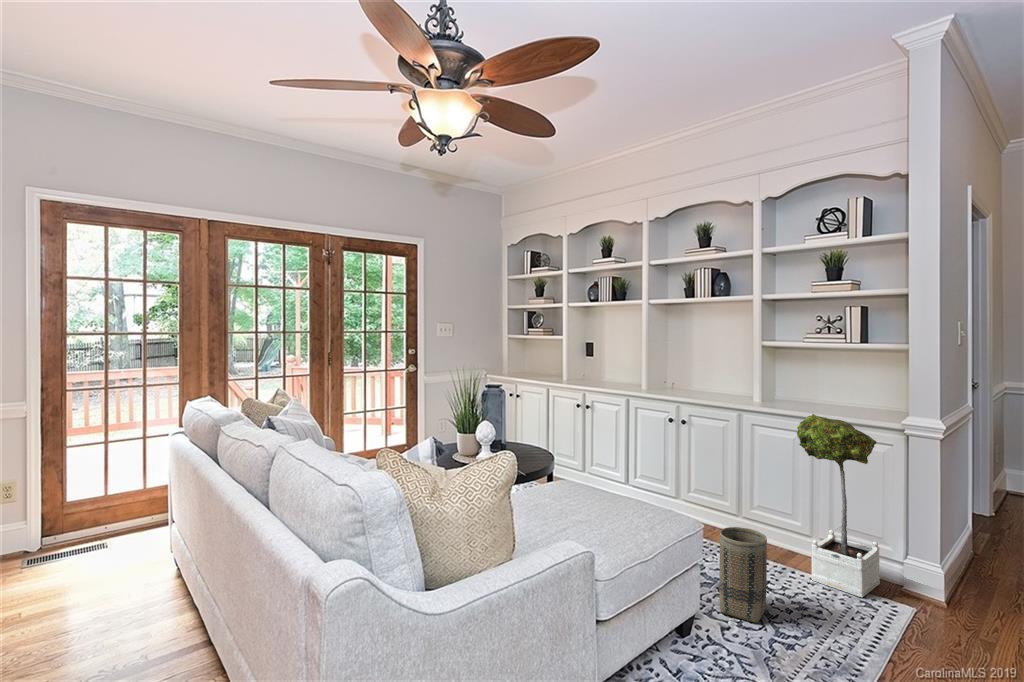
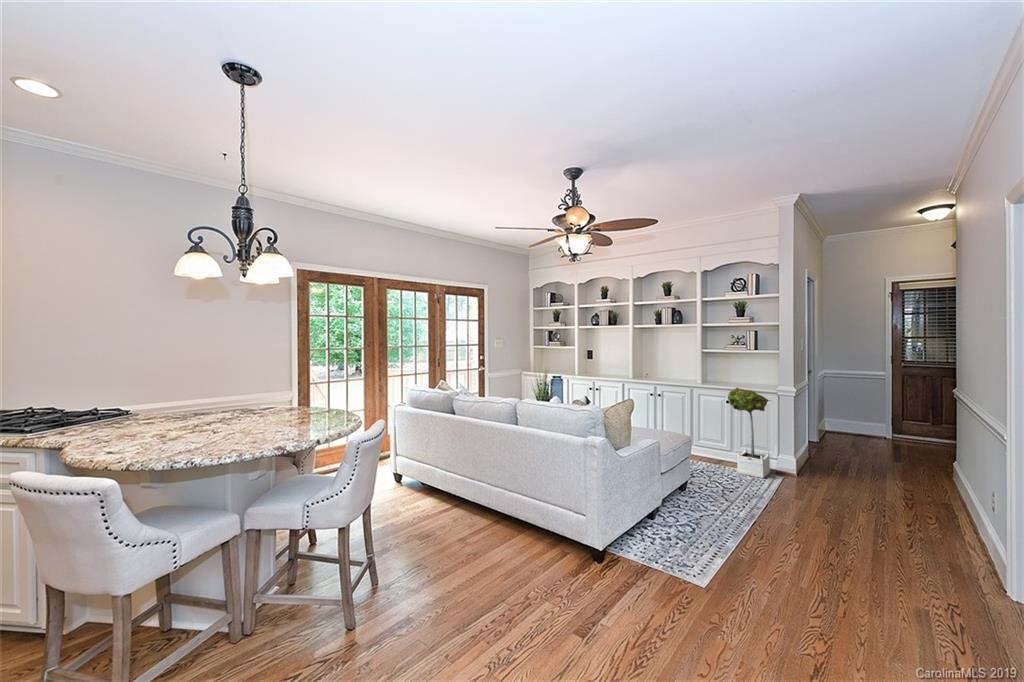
basket: present [719,527,767,623] -> none [697,445,721,490]

